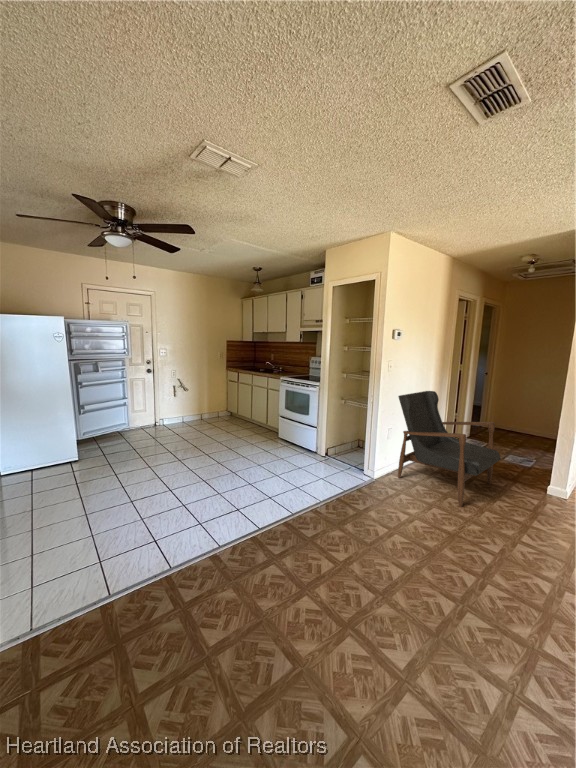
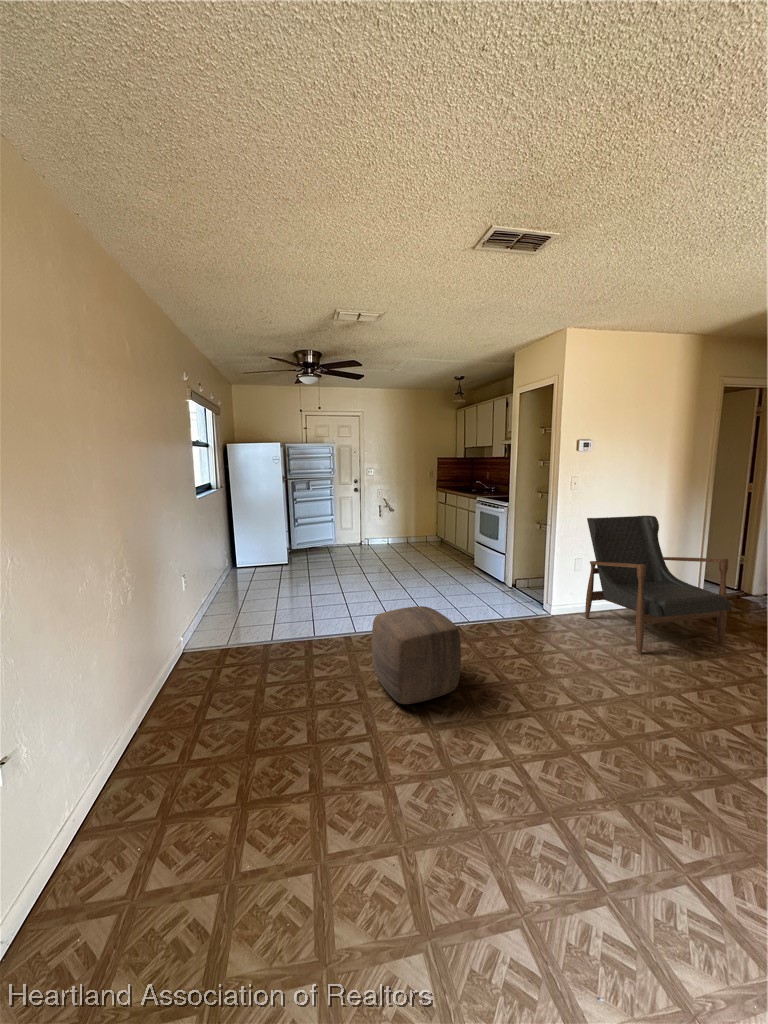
ottoman: none [285,514,395,664] -> present [372,606,461,704]

